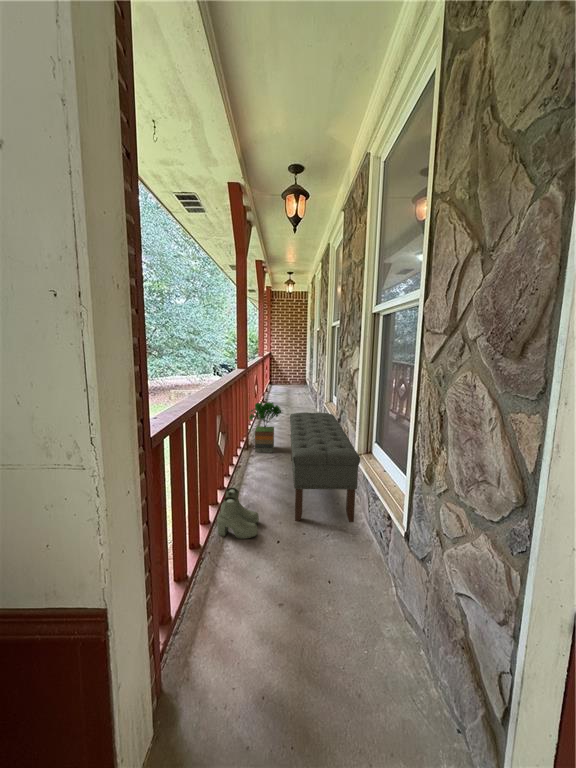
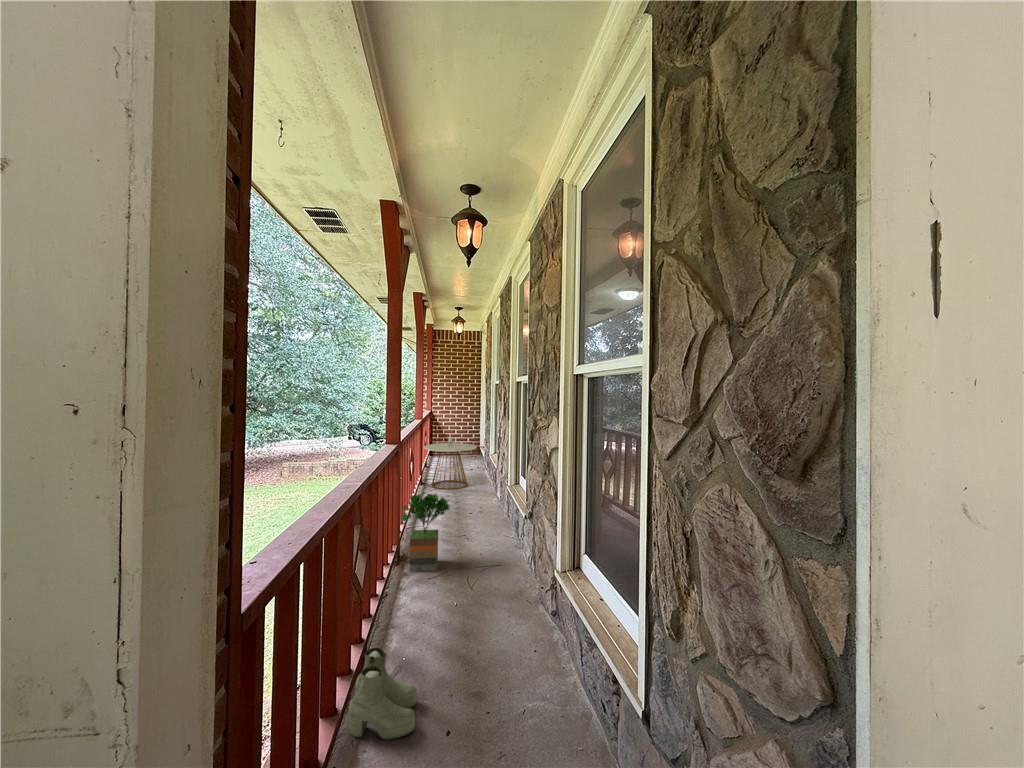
side table: none [265,370,303,406] -> present [424,438,477,490]
bench: present [290,412,360,522] -> none [462,509,569,696]

